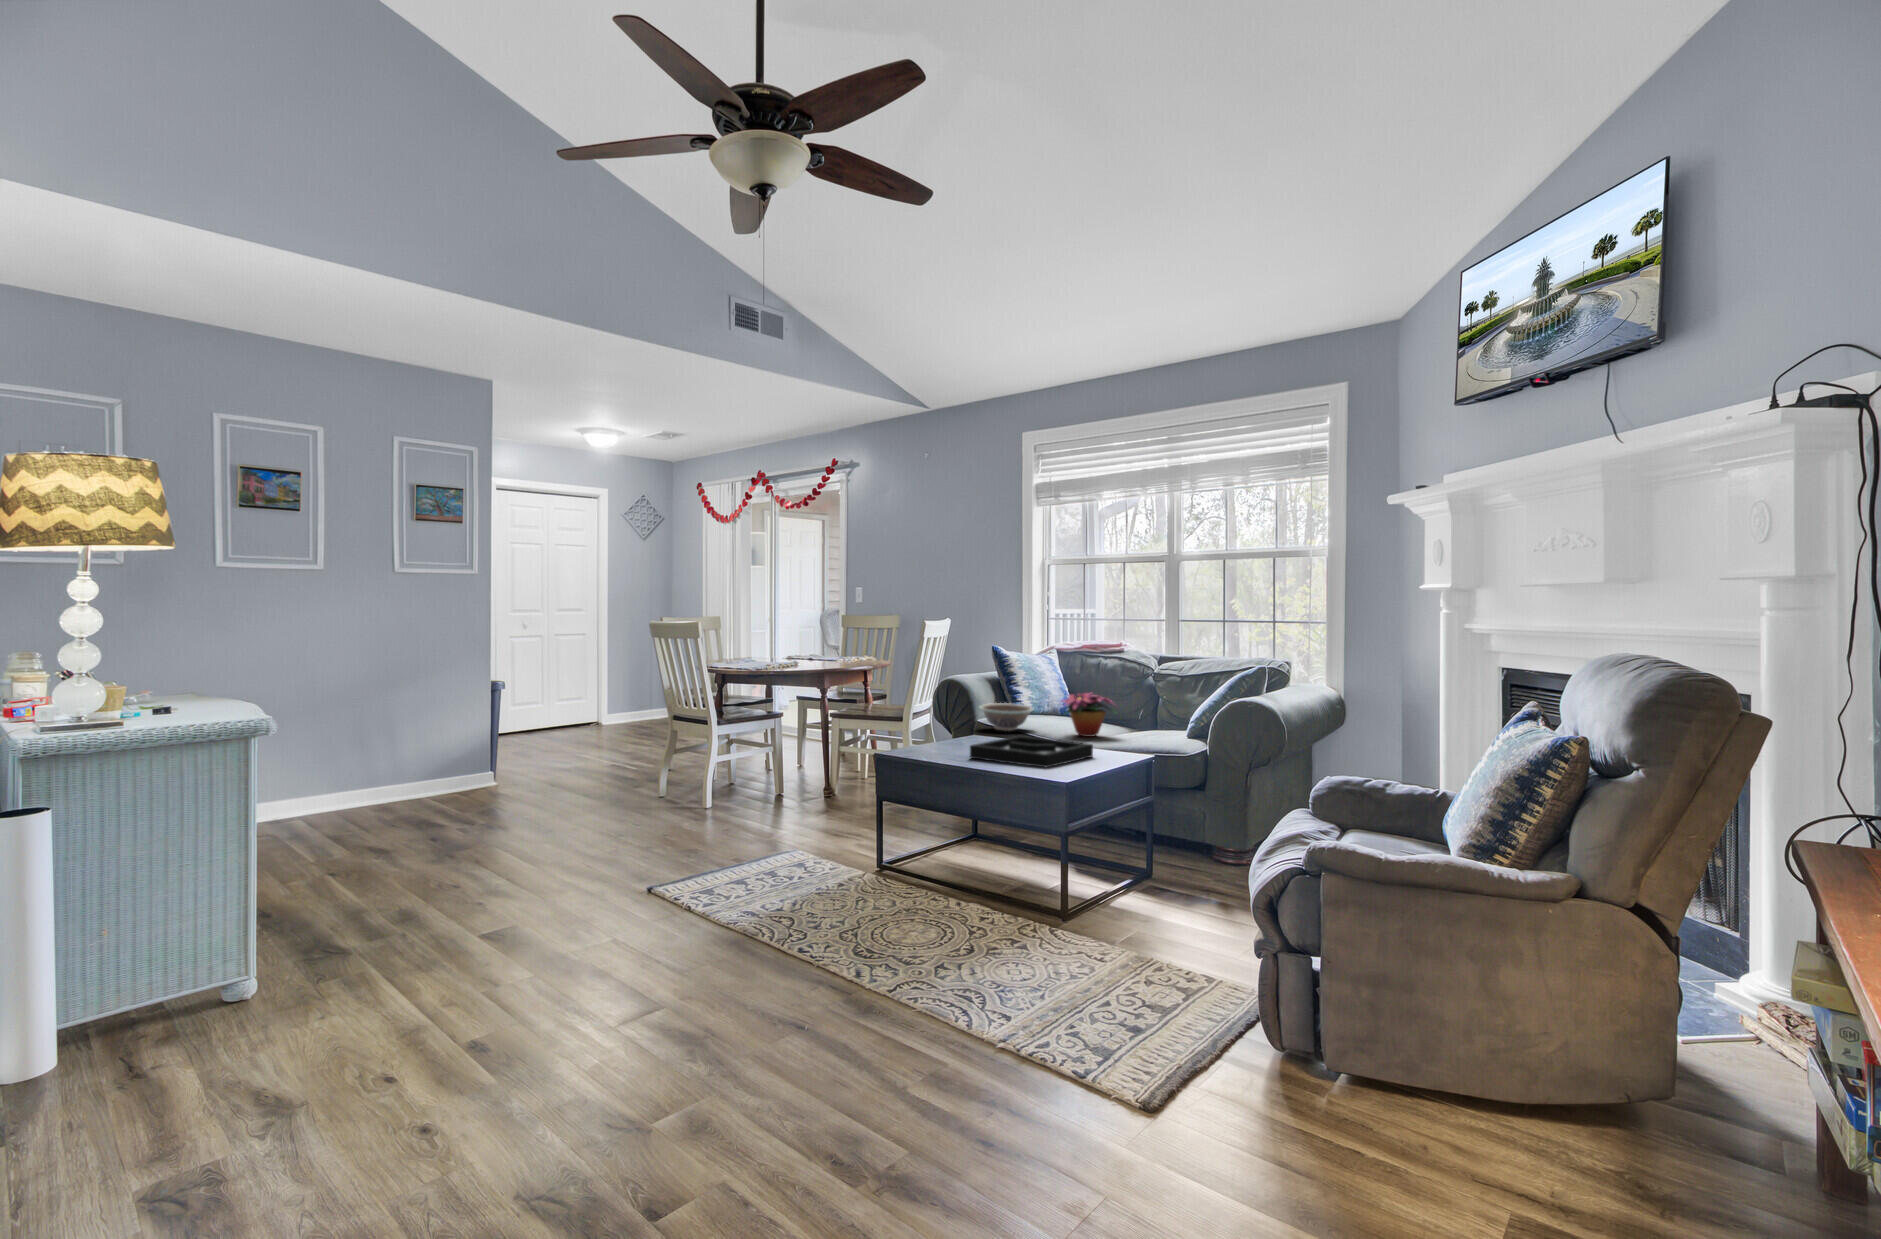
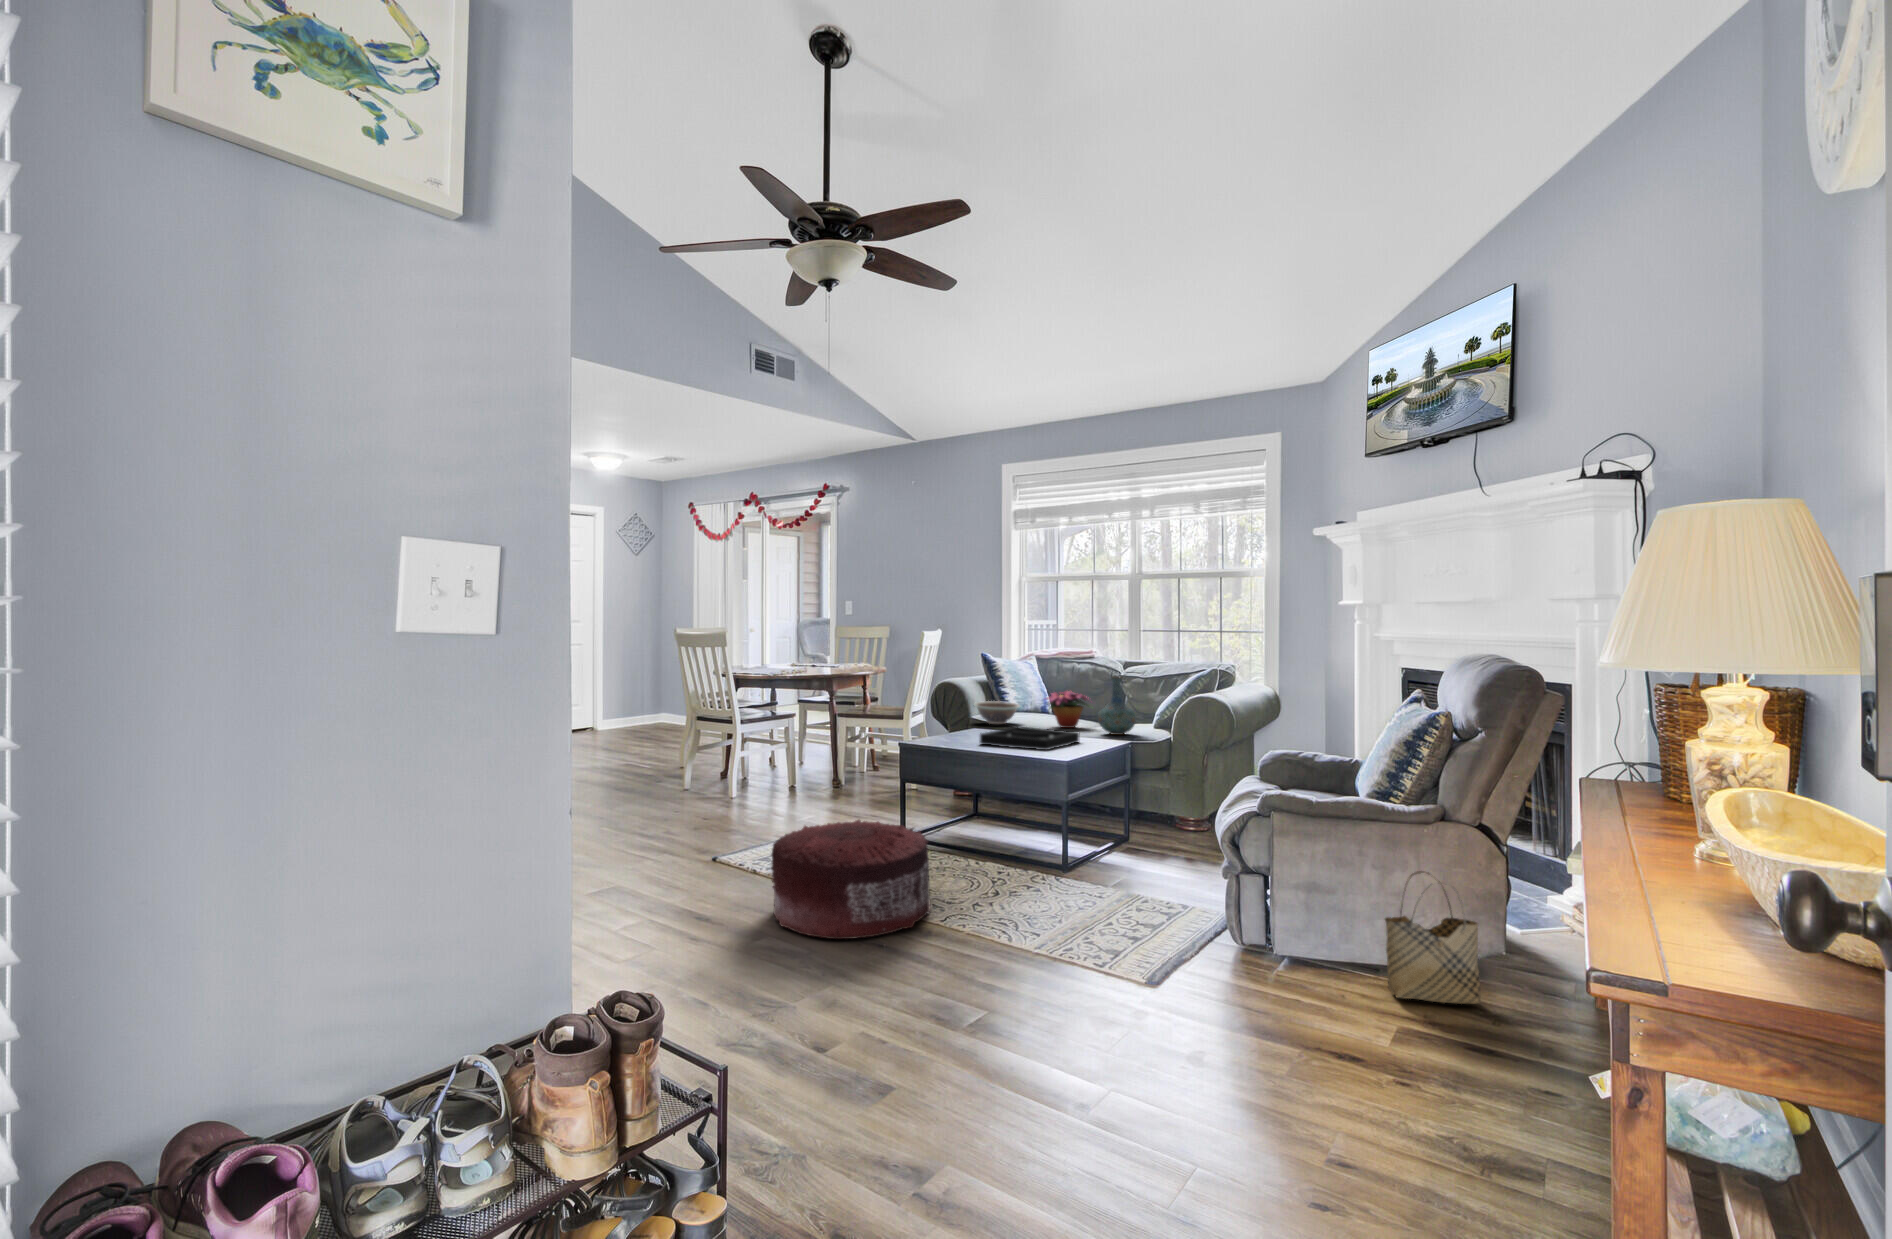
vase: none [1120,677,1167,747] -> present [1098,677,1136,735]
pouf: none [677,852,882,1017] -> present [771,820,930,939]
woven basket: none [1483,964,1630,1168] -> present [1385,871,1481,1004]

